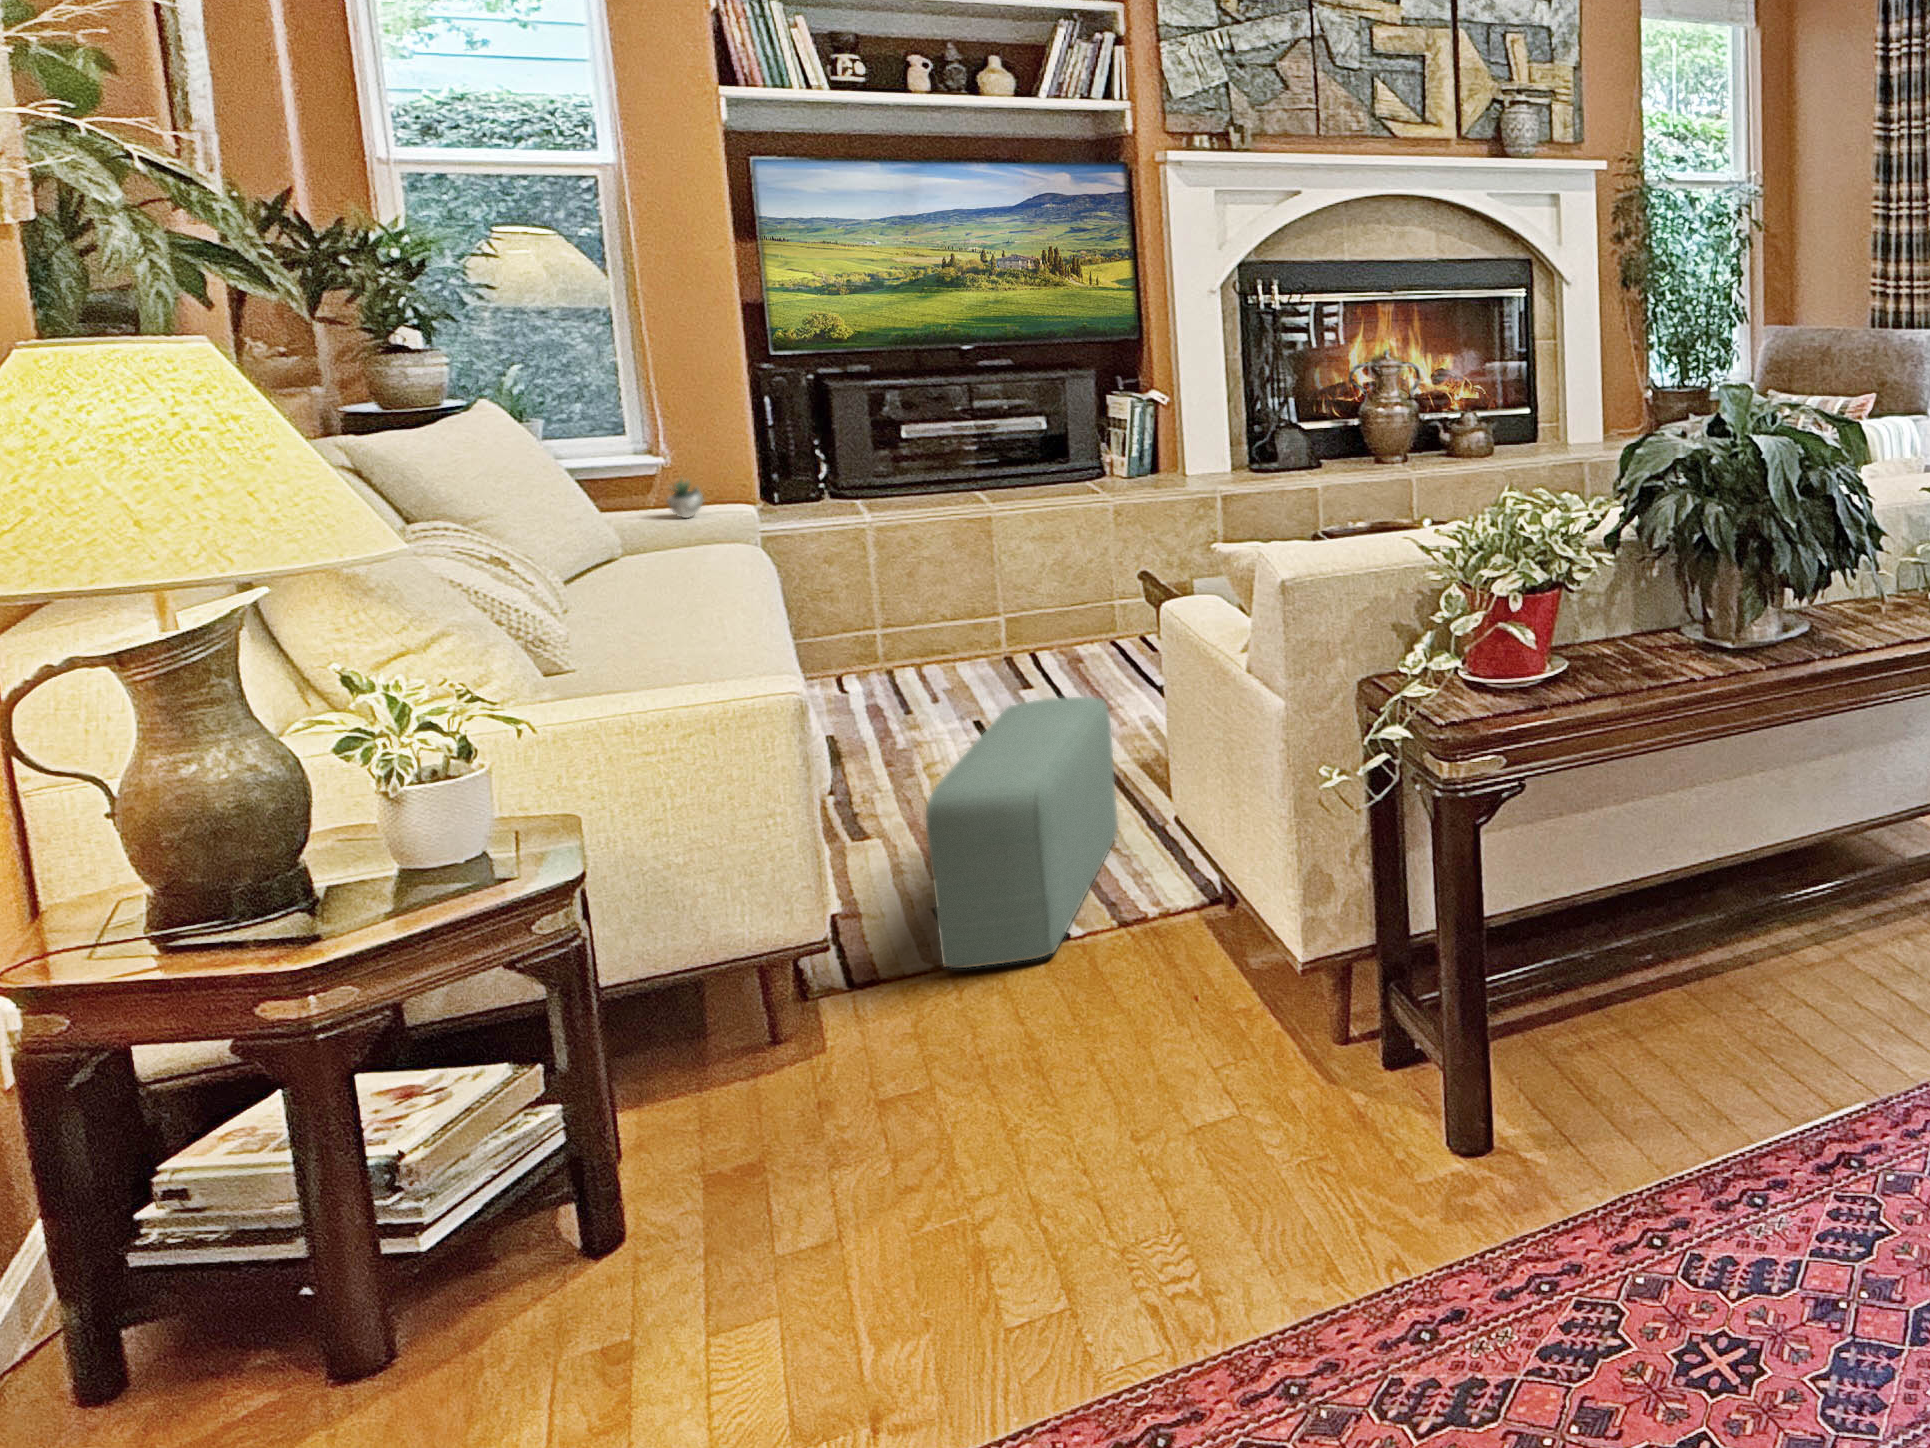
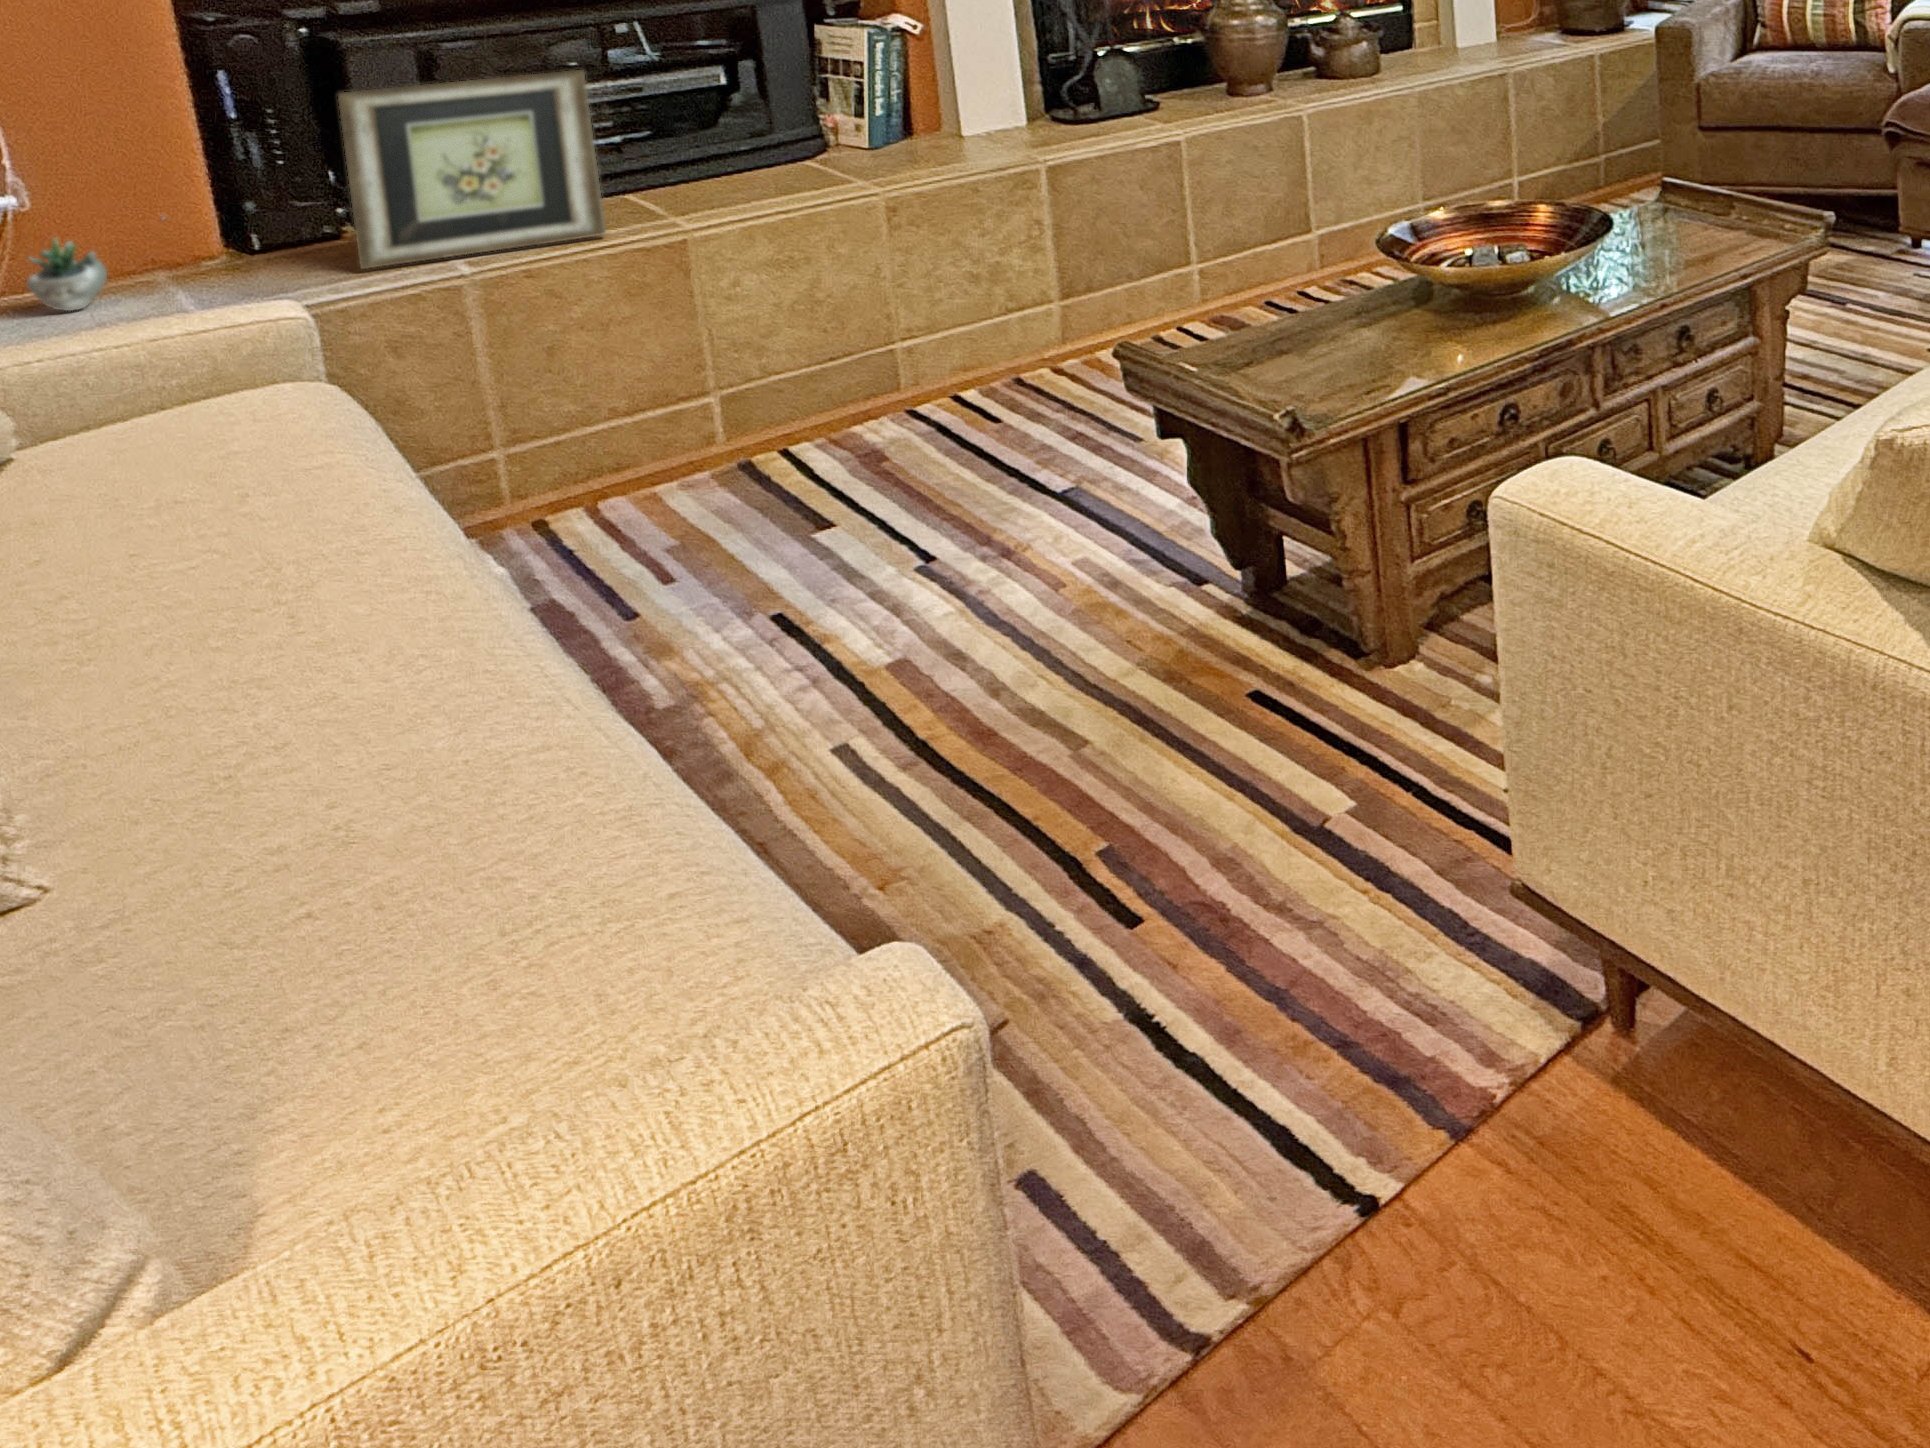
picture frame: none [821,404,950,511] -> present [338,70,606,269]
pouf: present [926,697,1118,968] -> none [1043,629,1382,1367]

